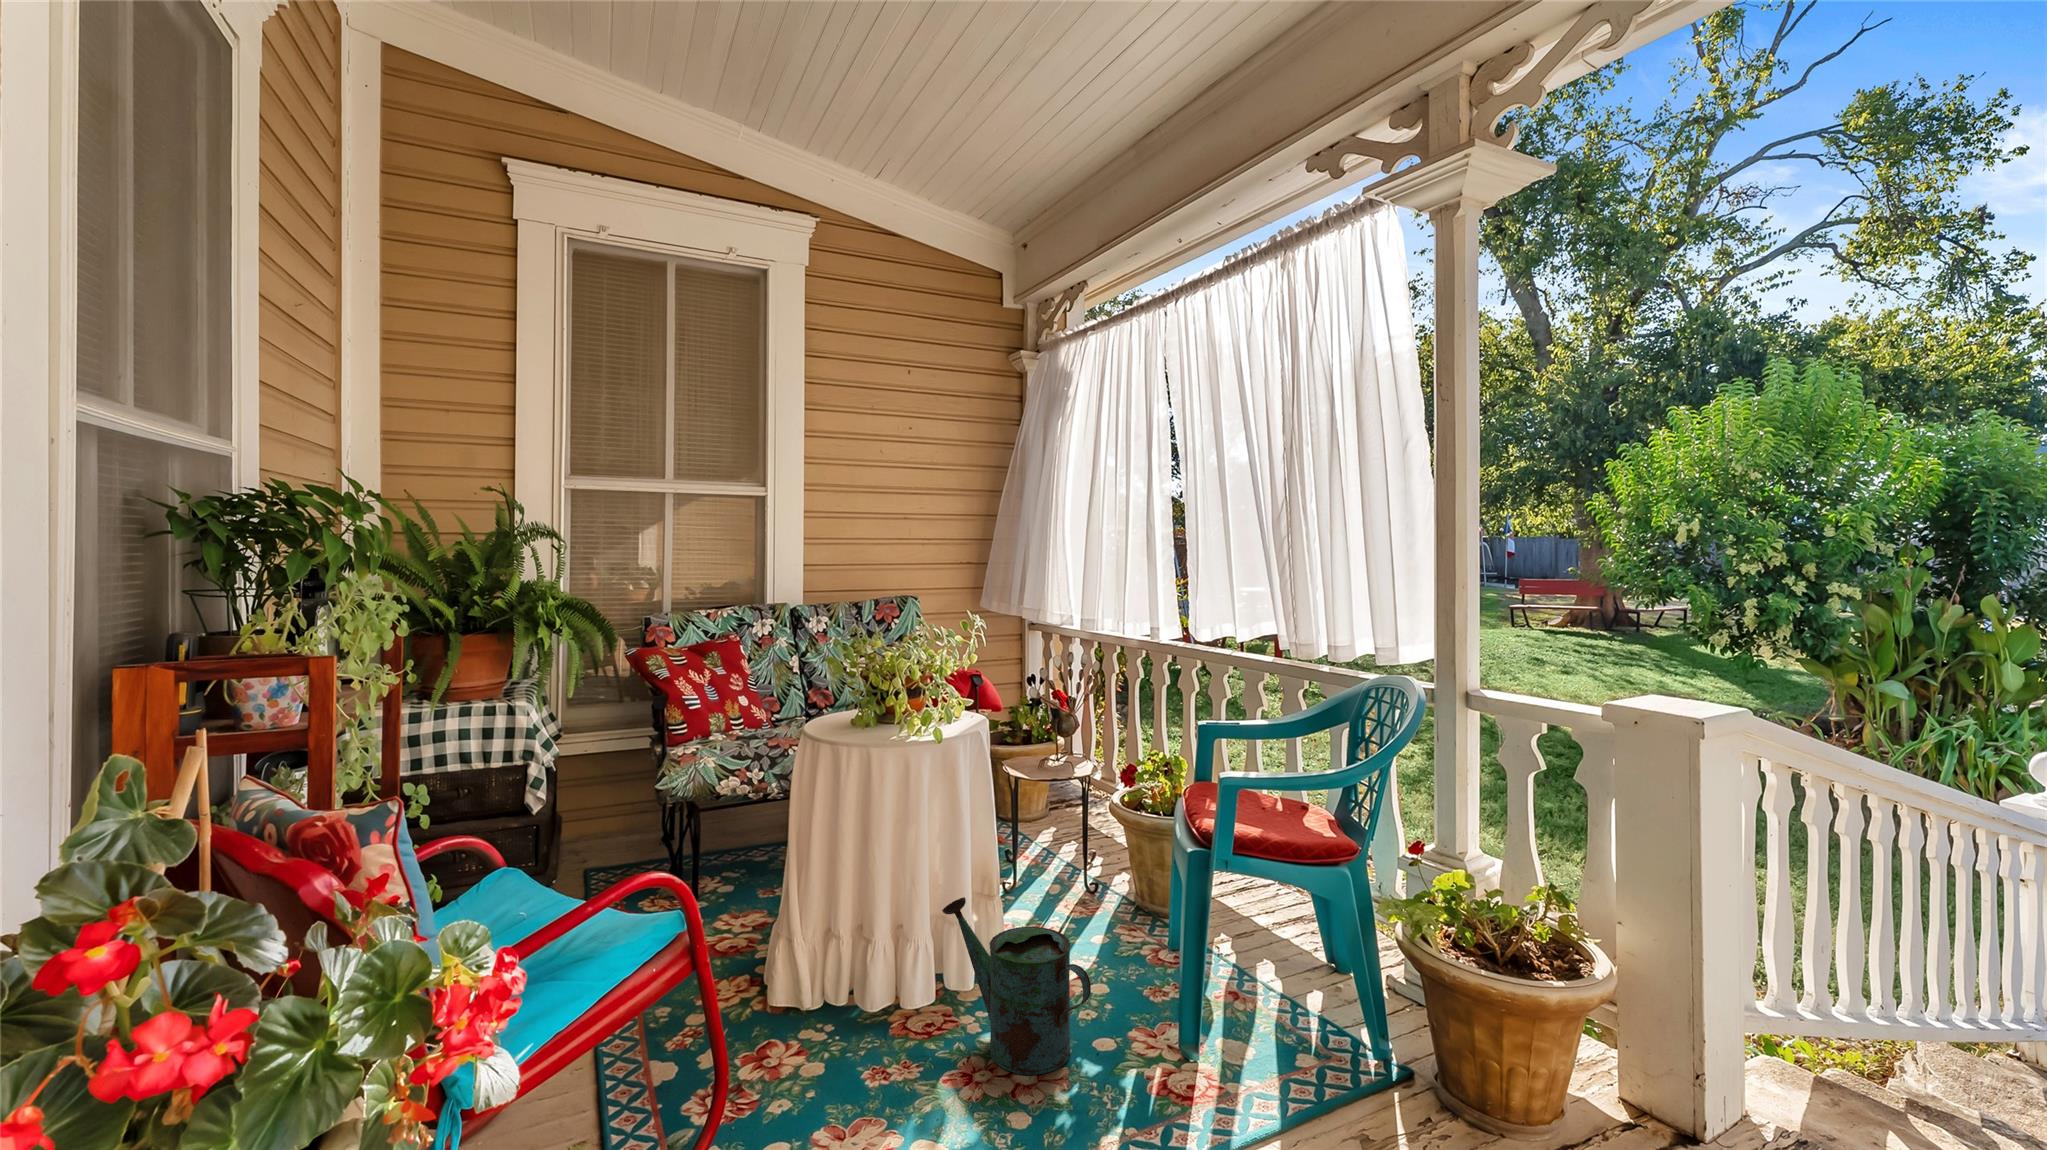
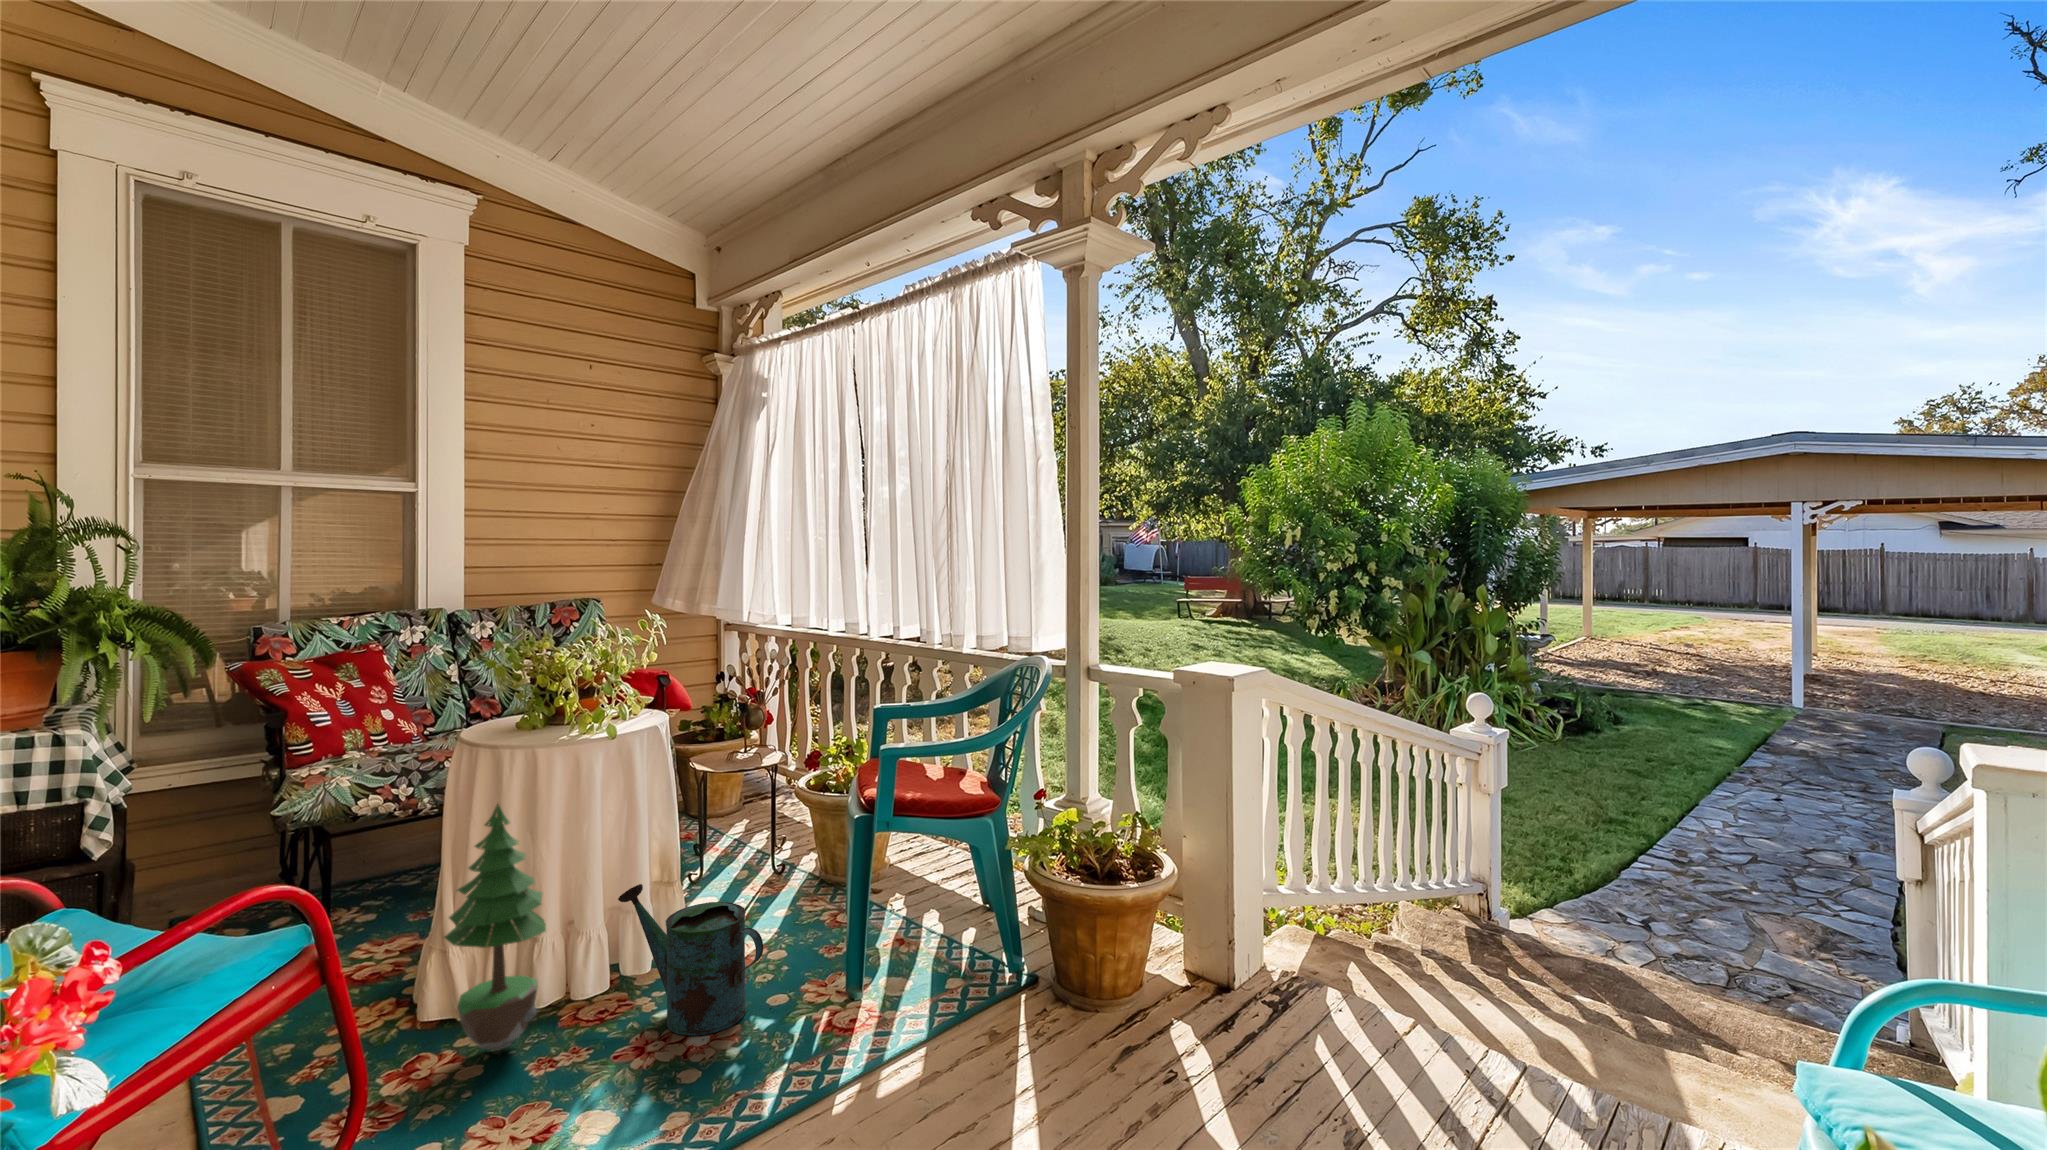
potted tree: none [785,804,877,1053] -> present [444,804,546,1050]

